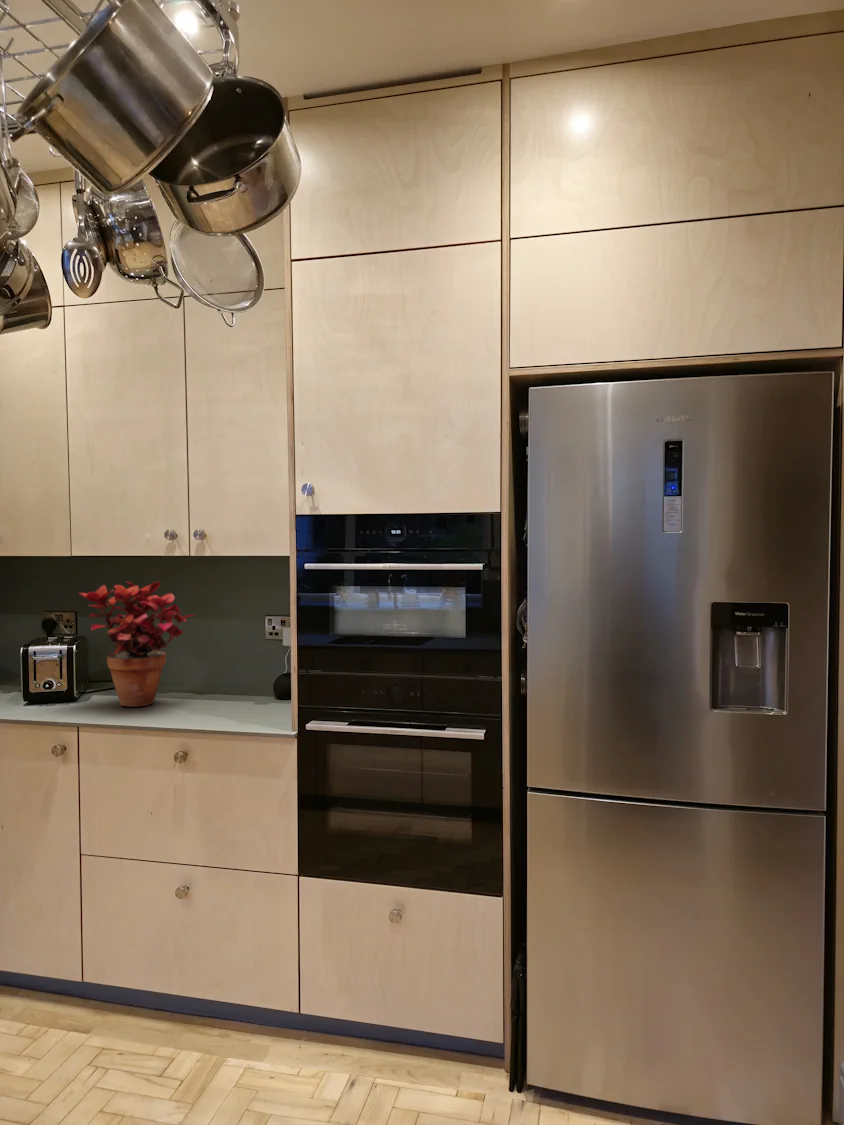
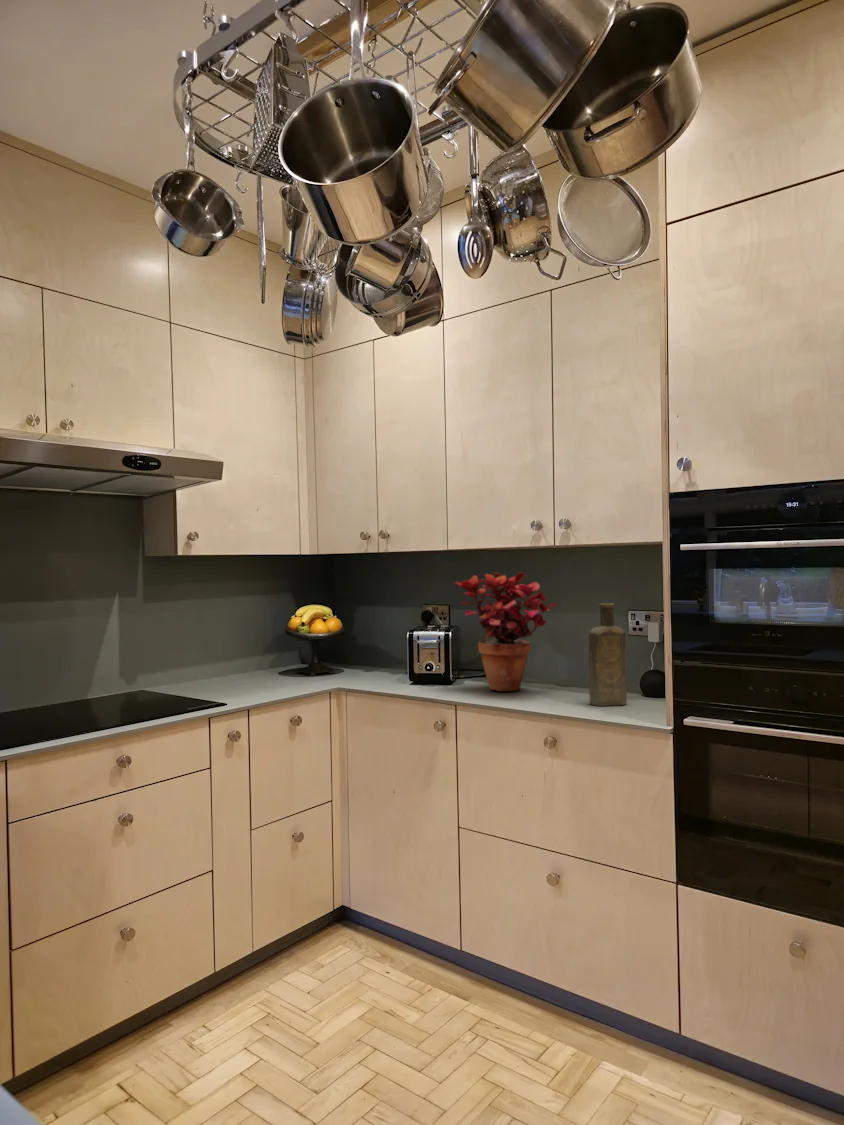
bottle: none [216,615,259,715] -> present [589,603,627,706]

